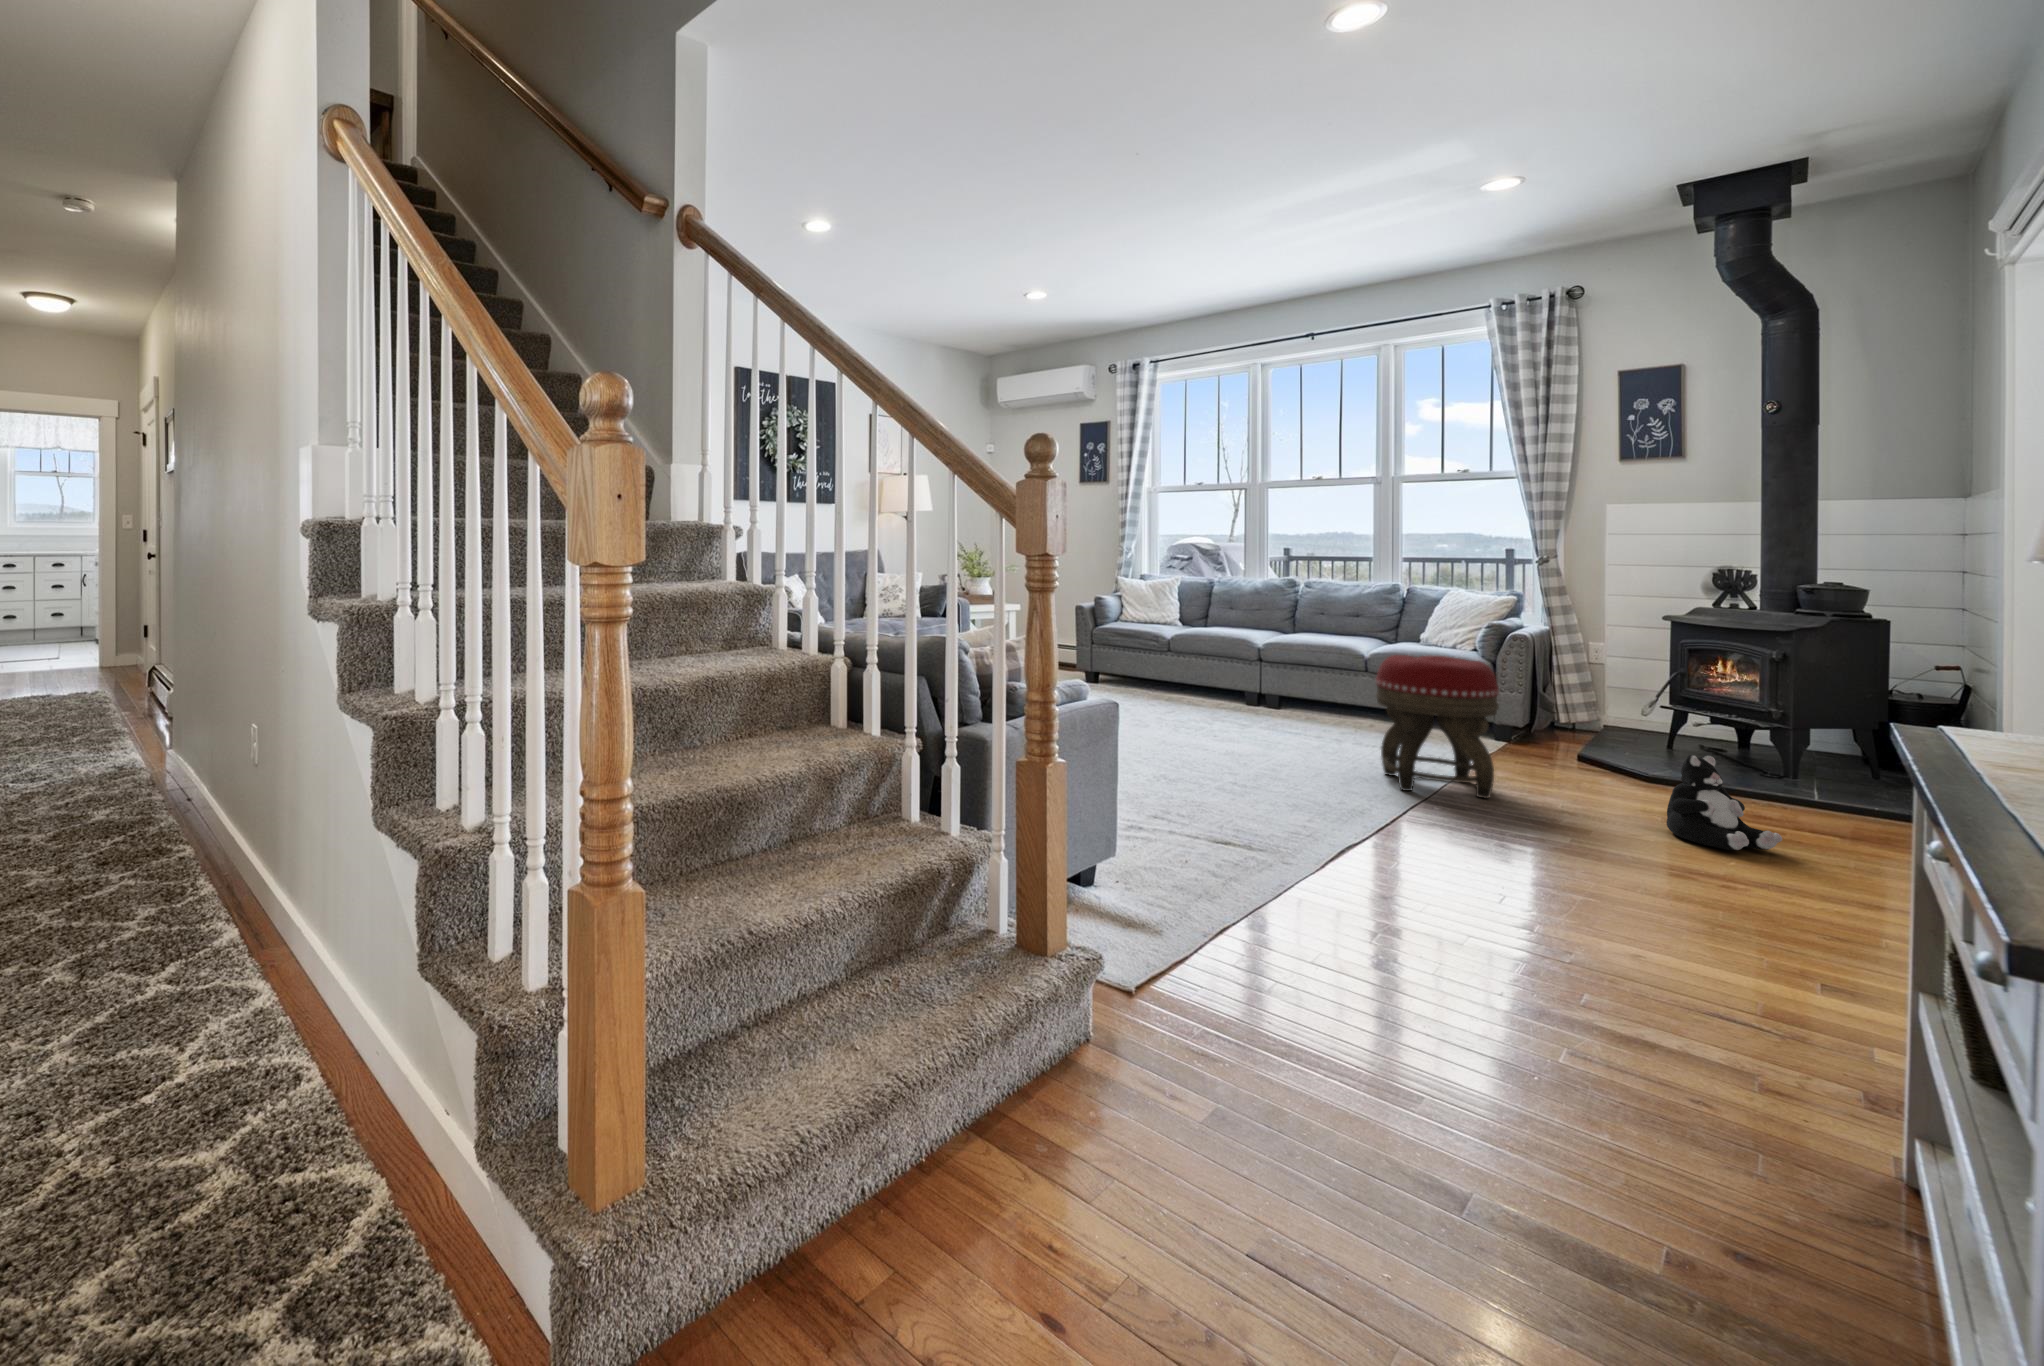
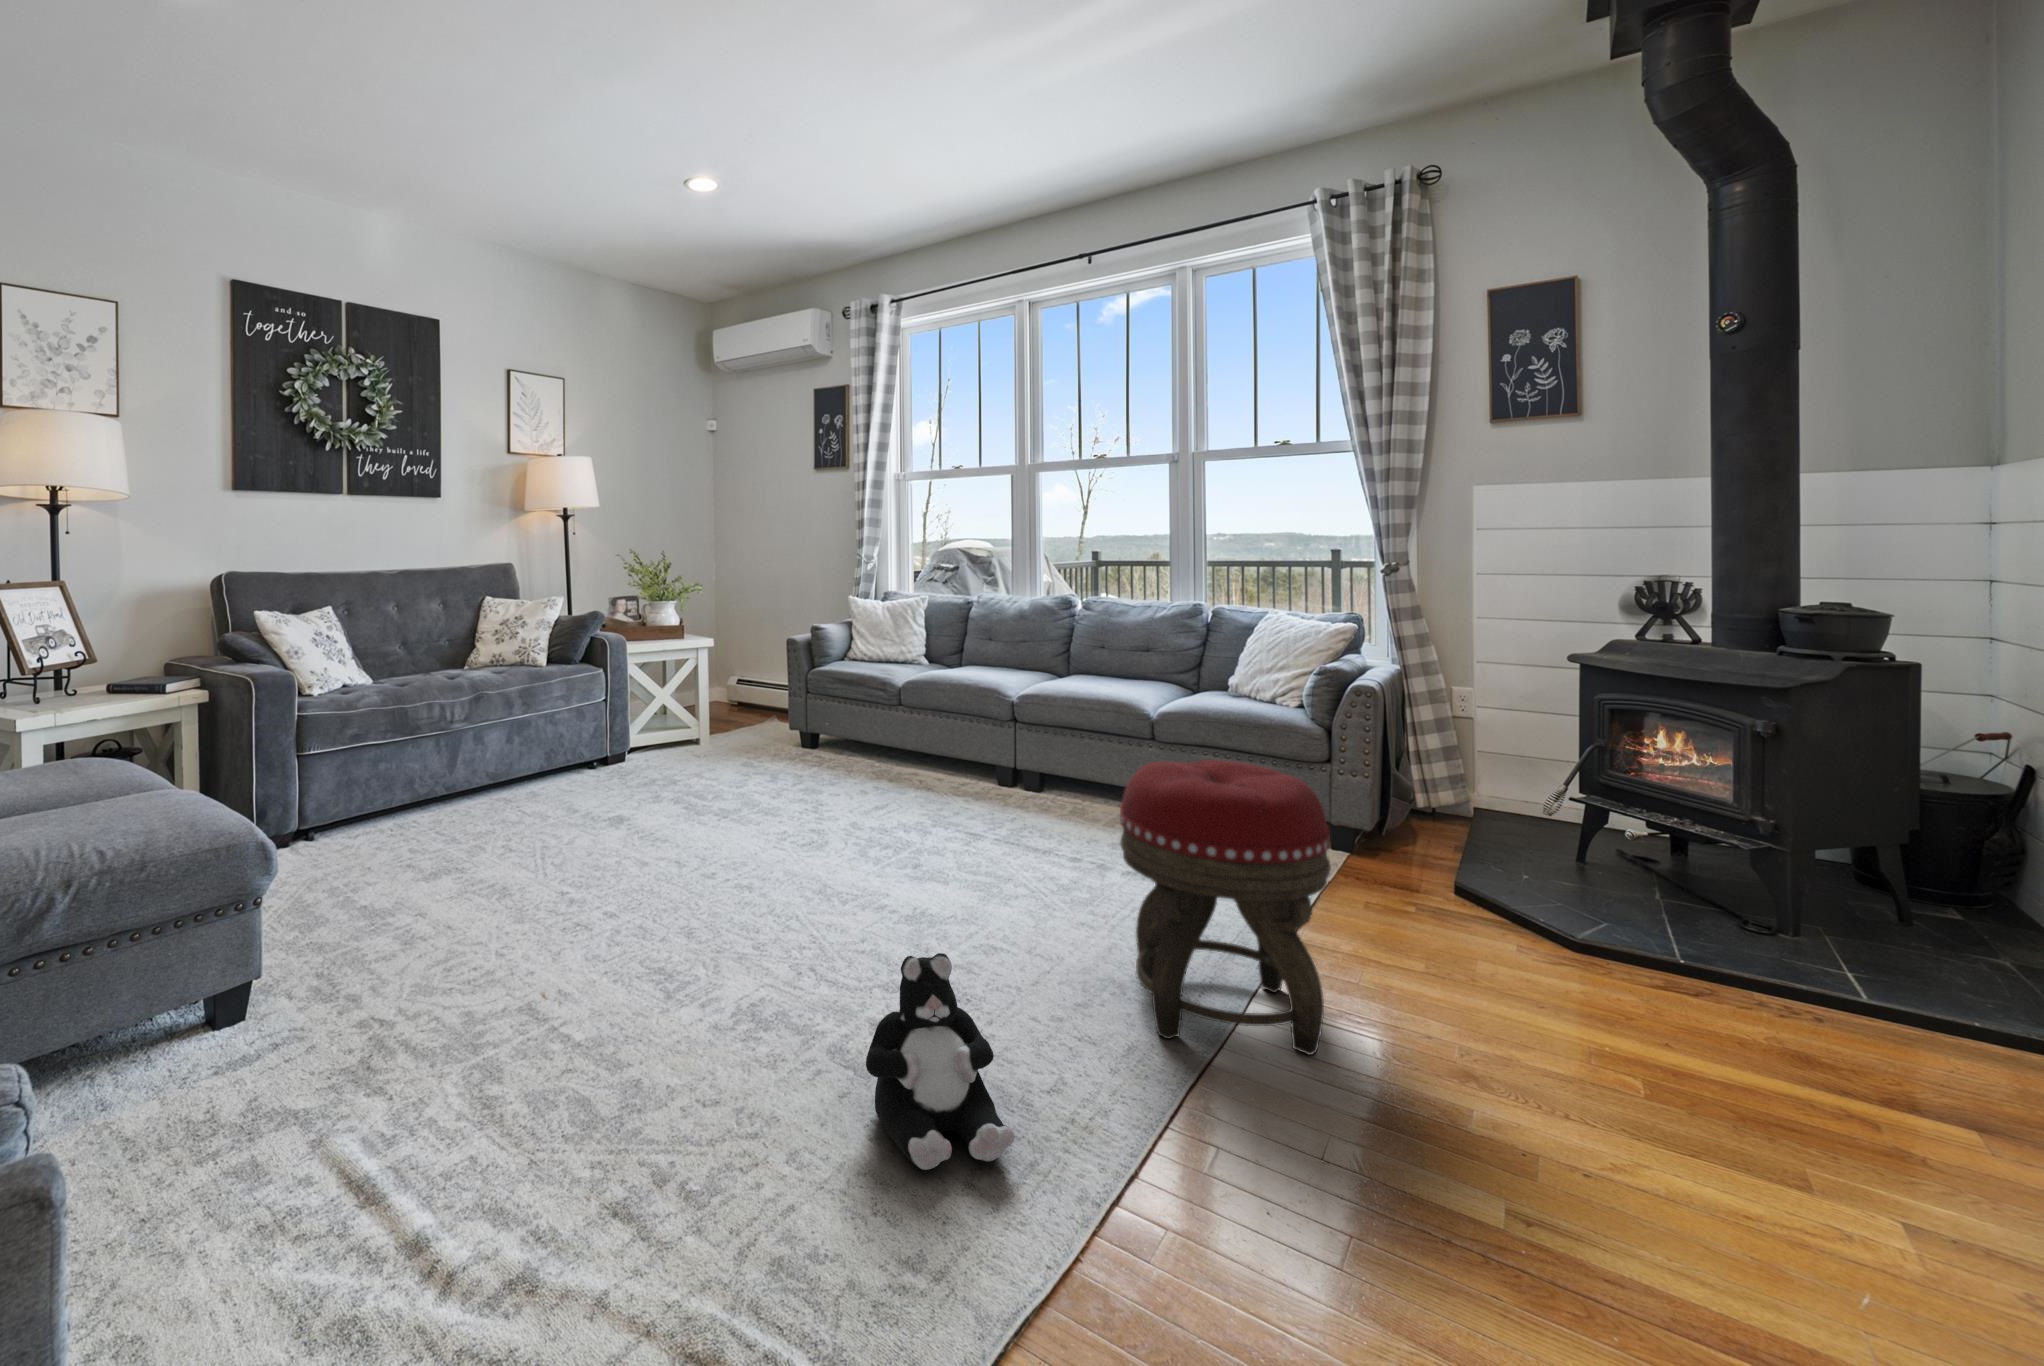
plush toy: present [1667,755,1782,850] -> present [866,953,1014,1170]

